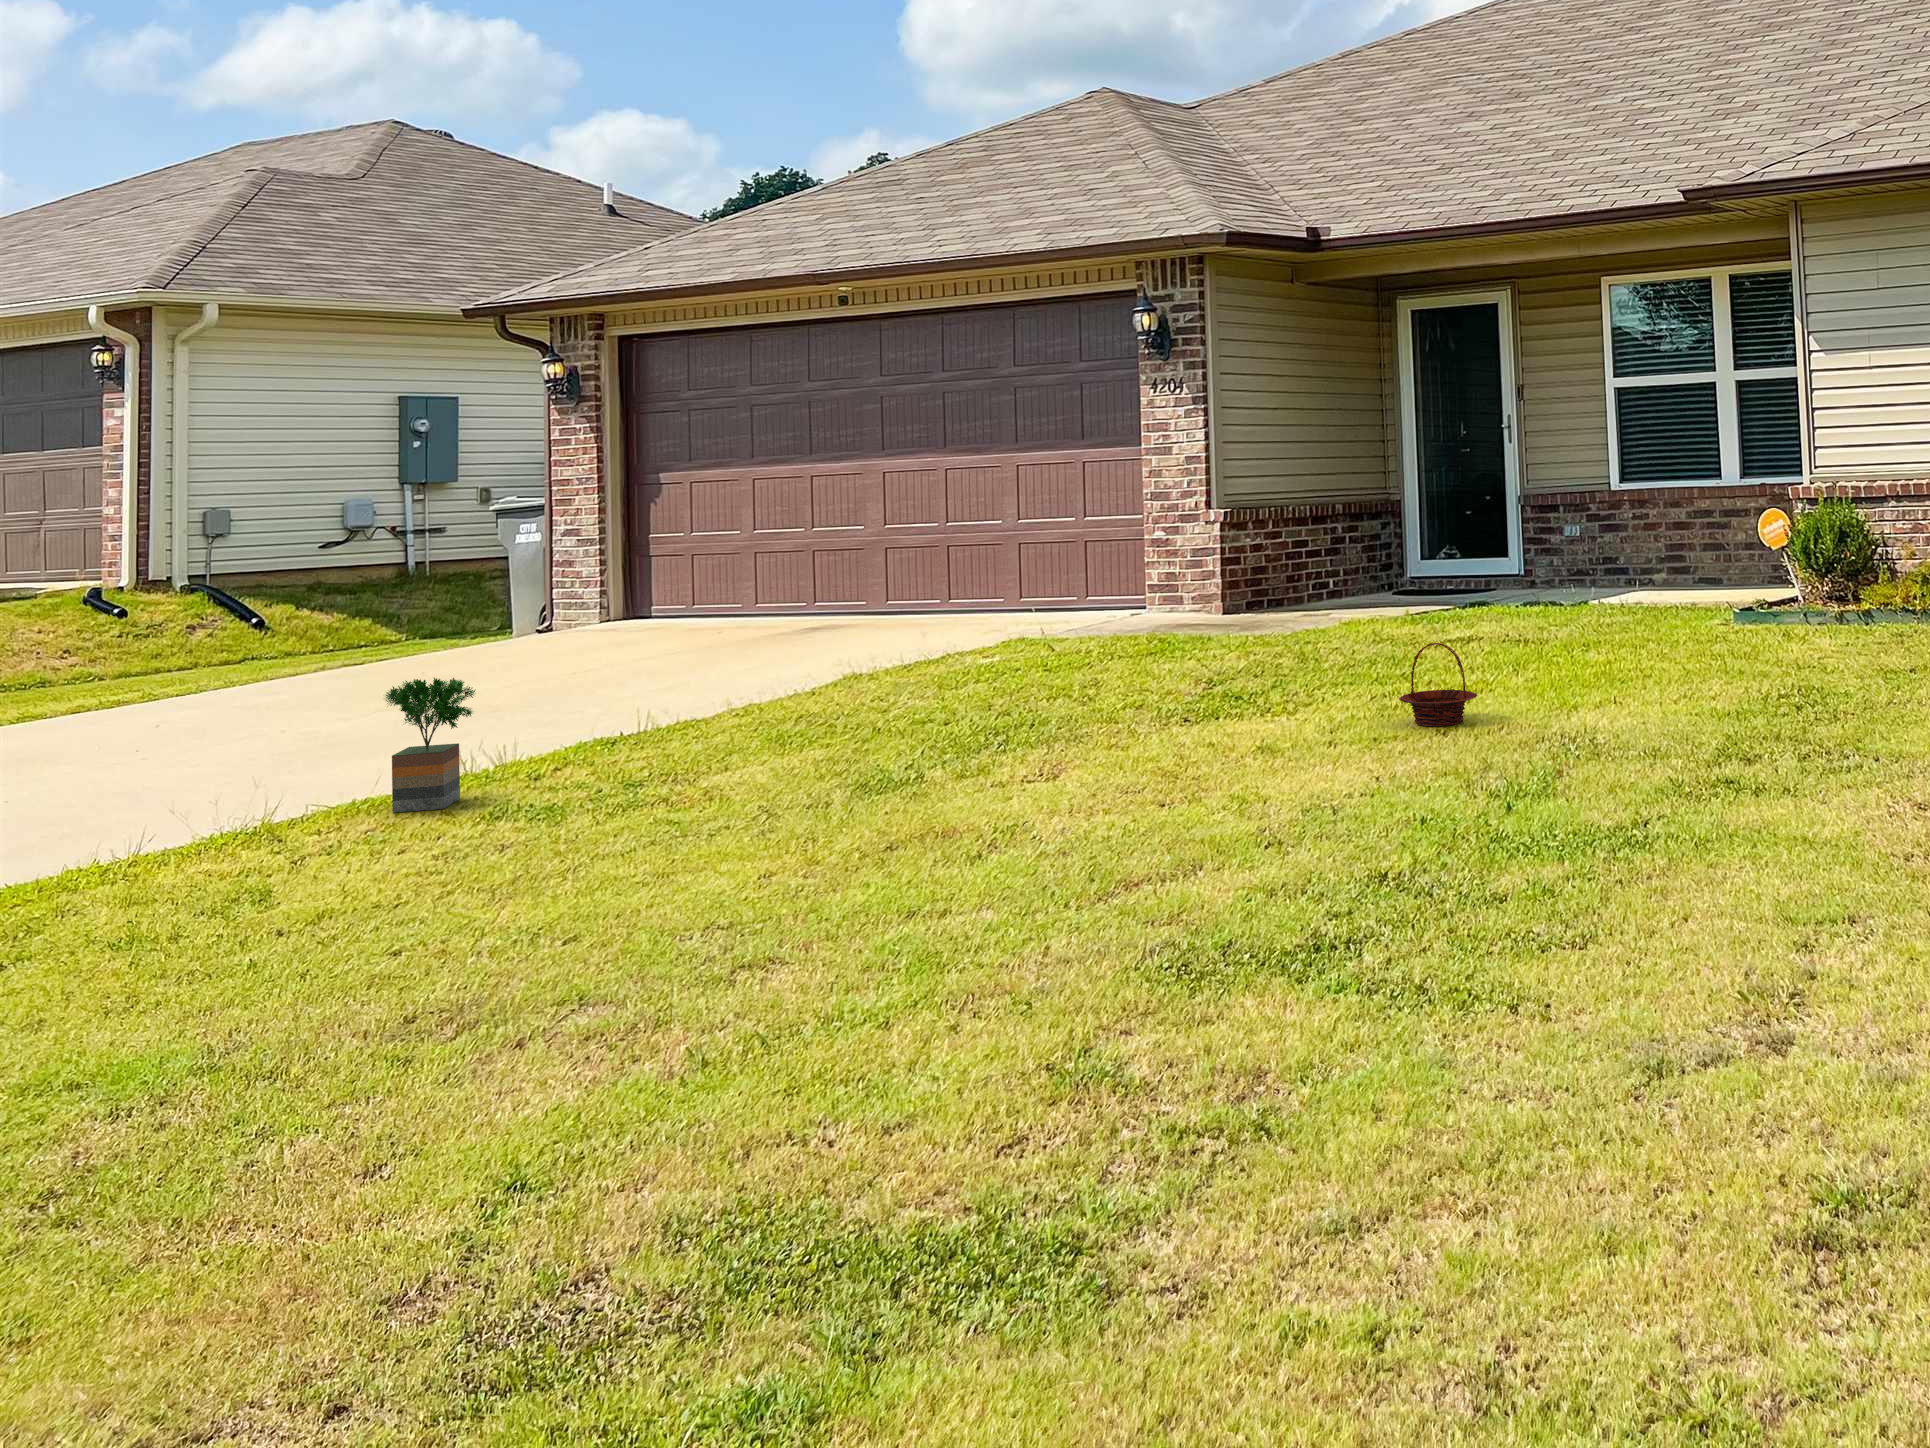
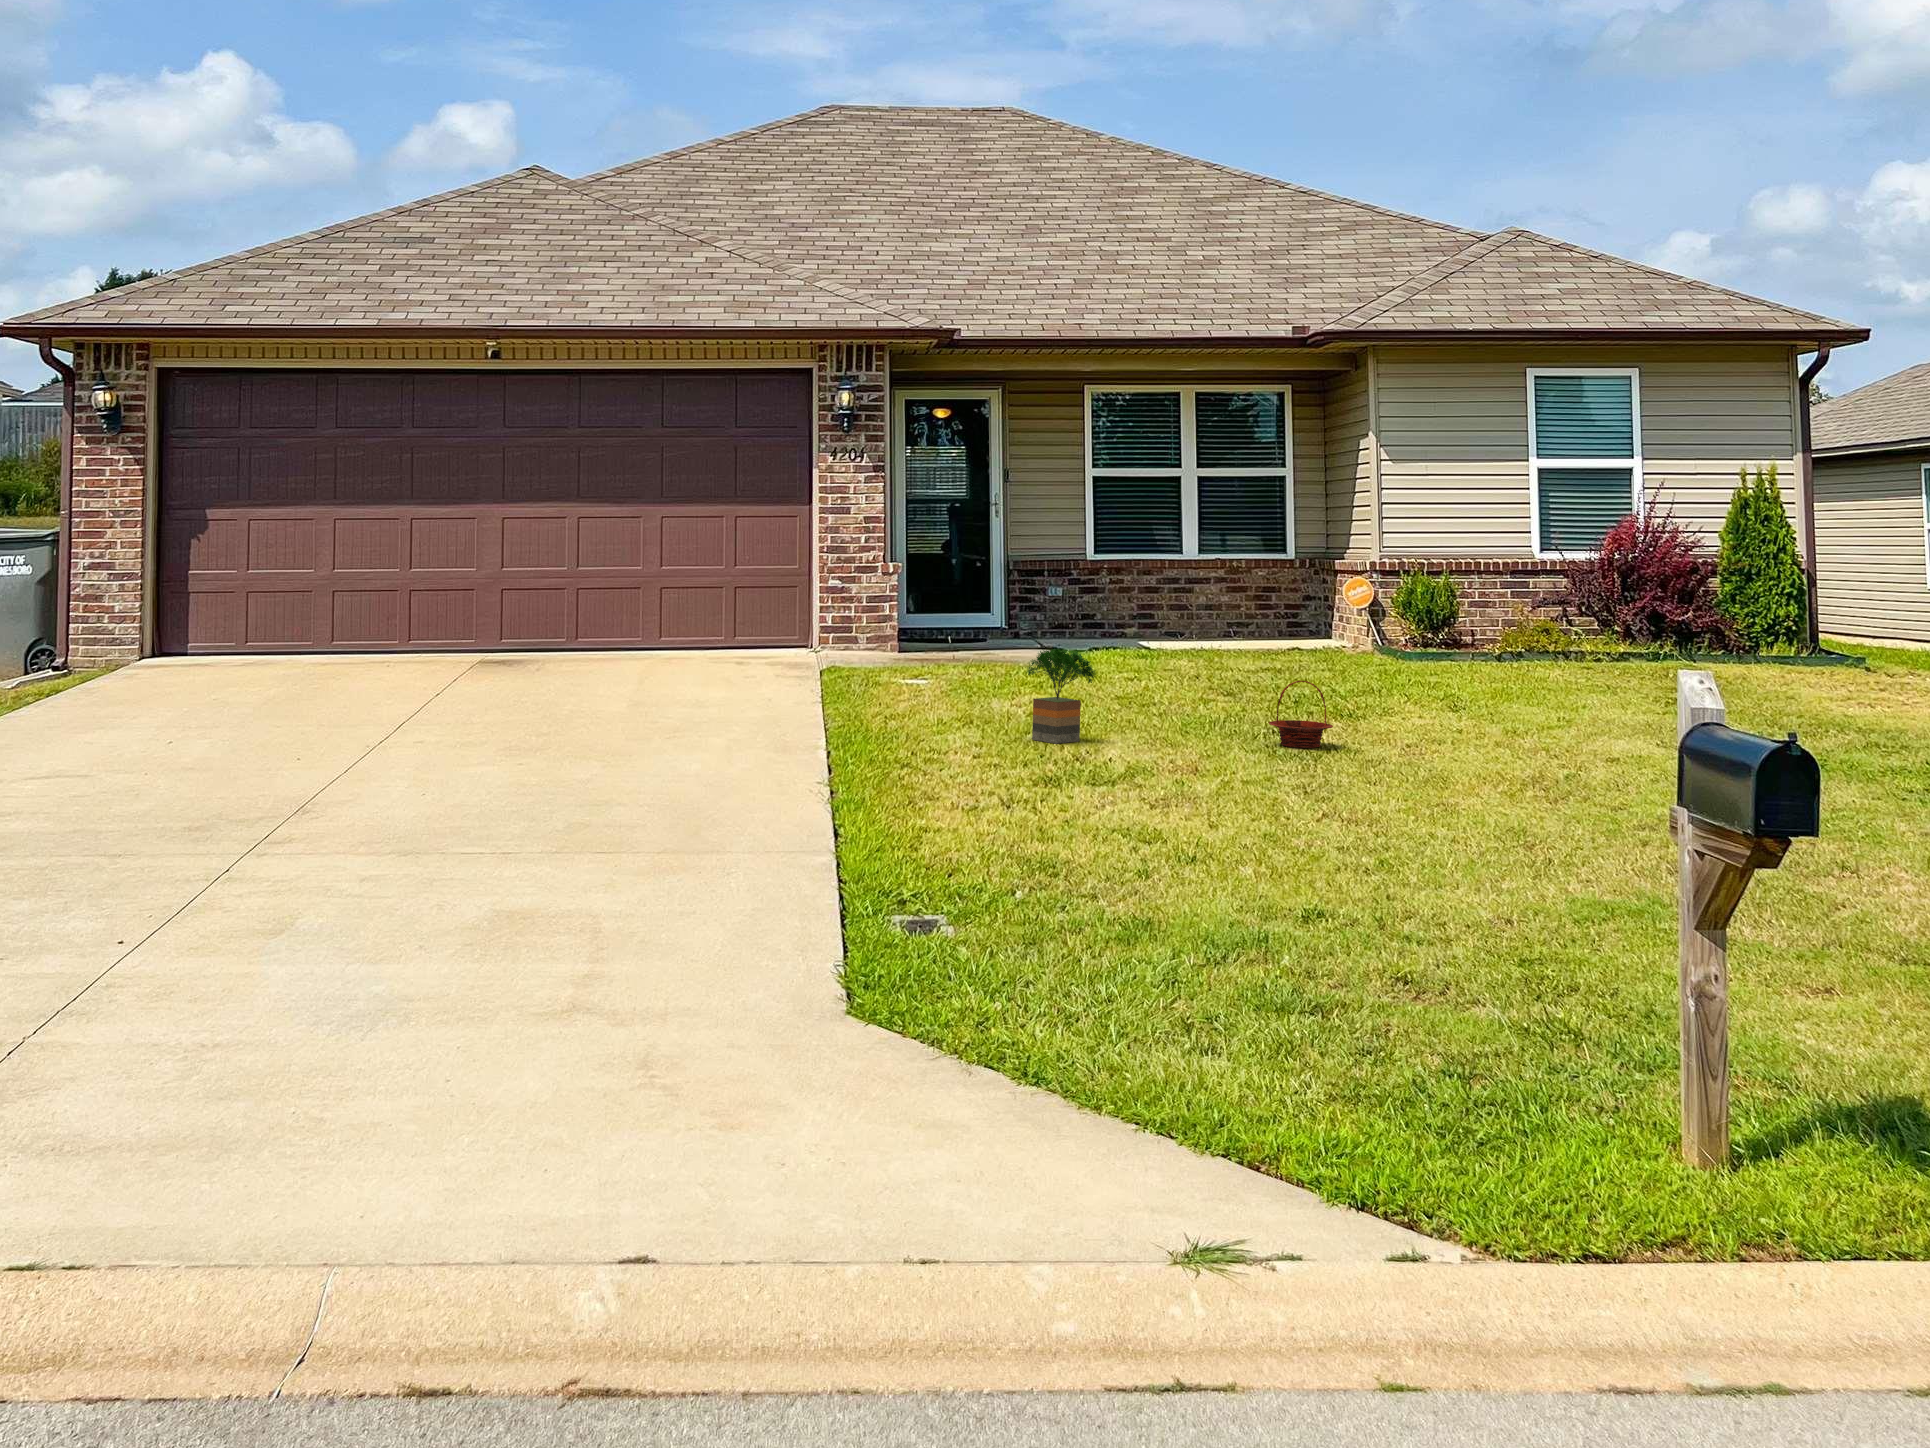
basket: present [1399,643,1477,727] -> present [1269,681,1333,748]

